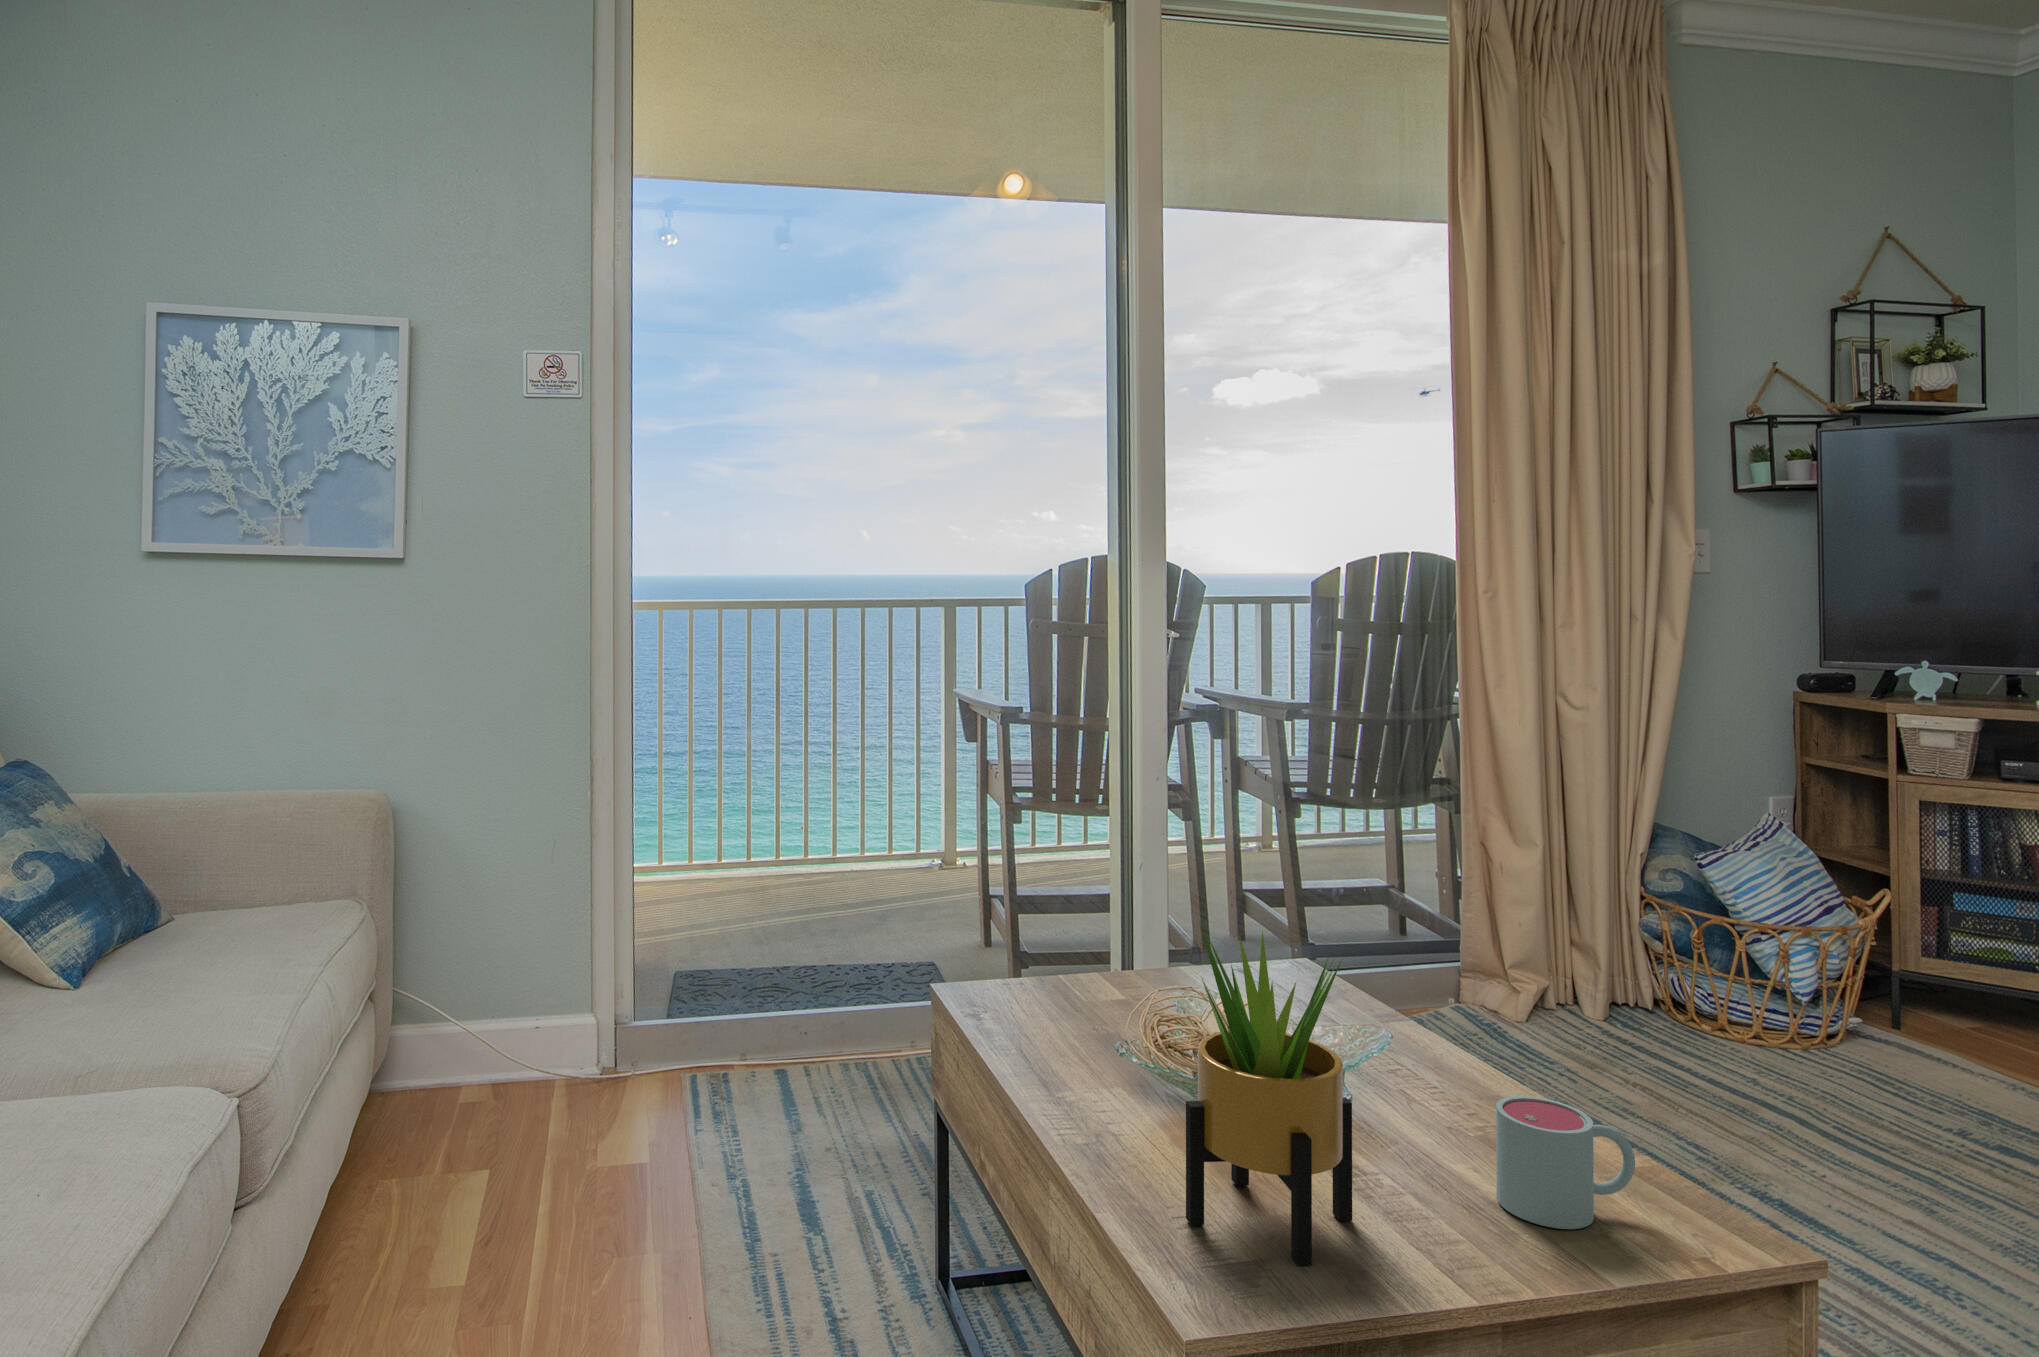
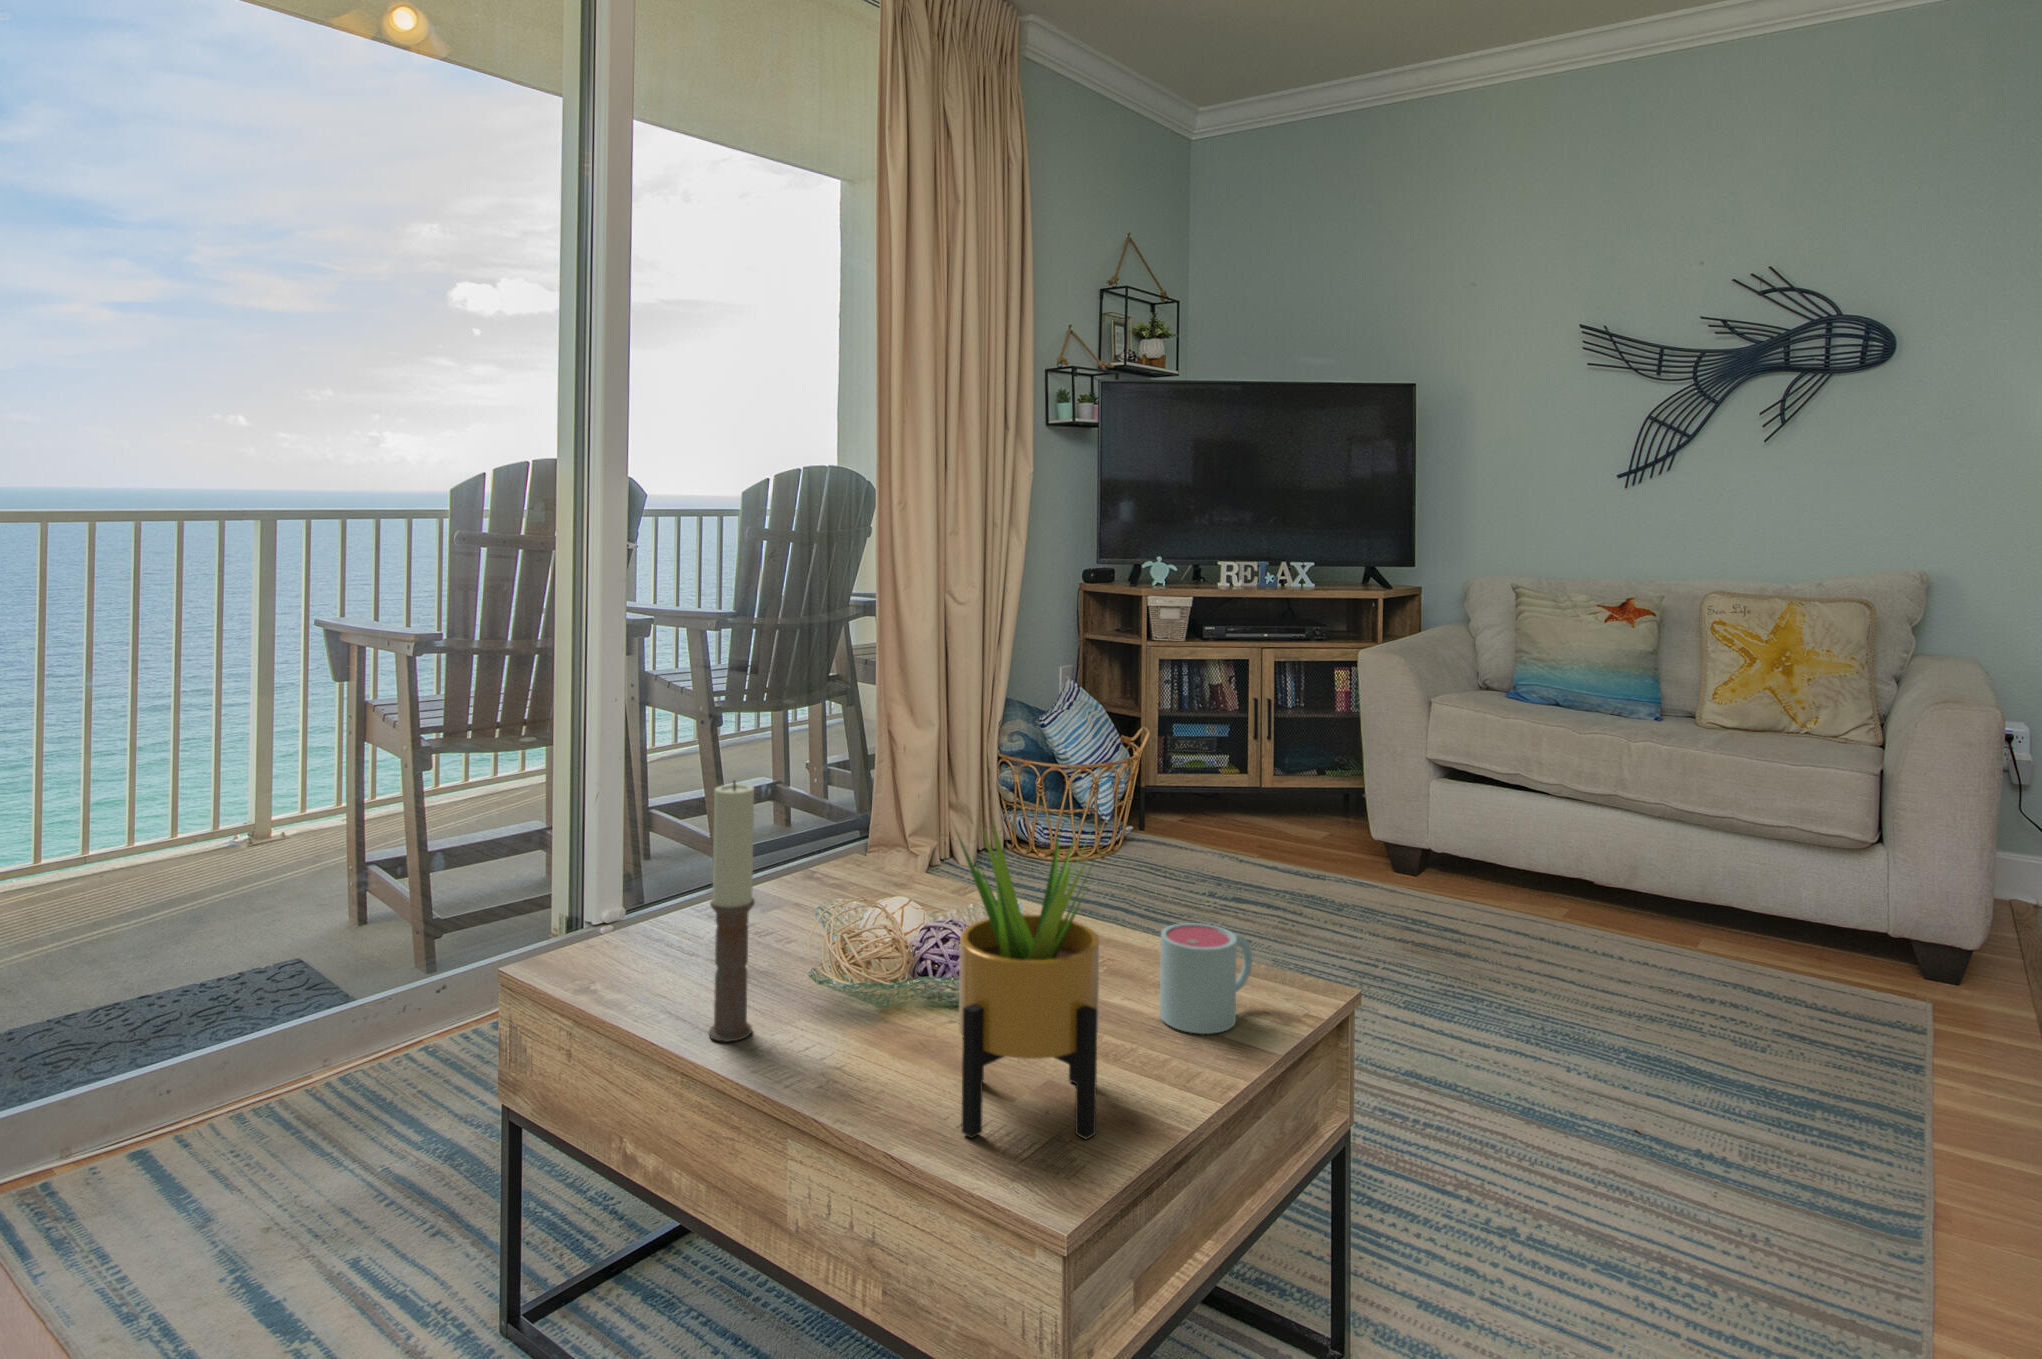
candle: none [1051,861,1089,1090] -> present [709,781,755,1042]

